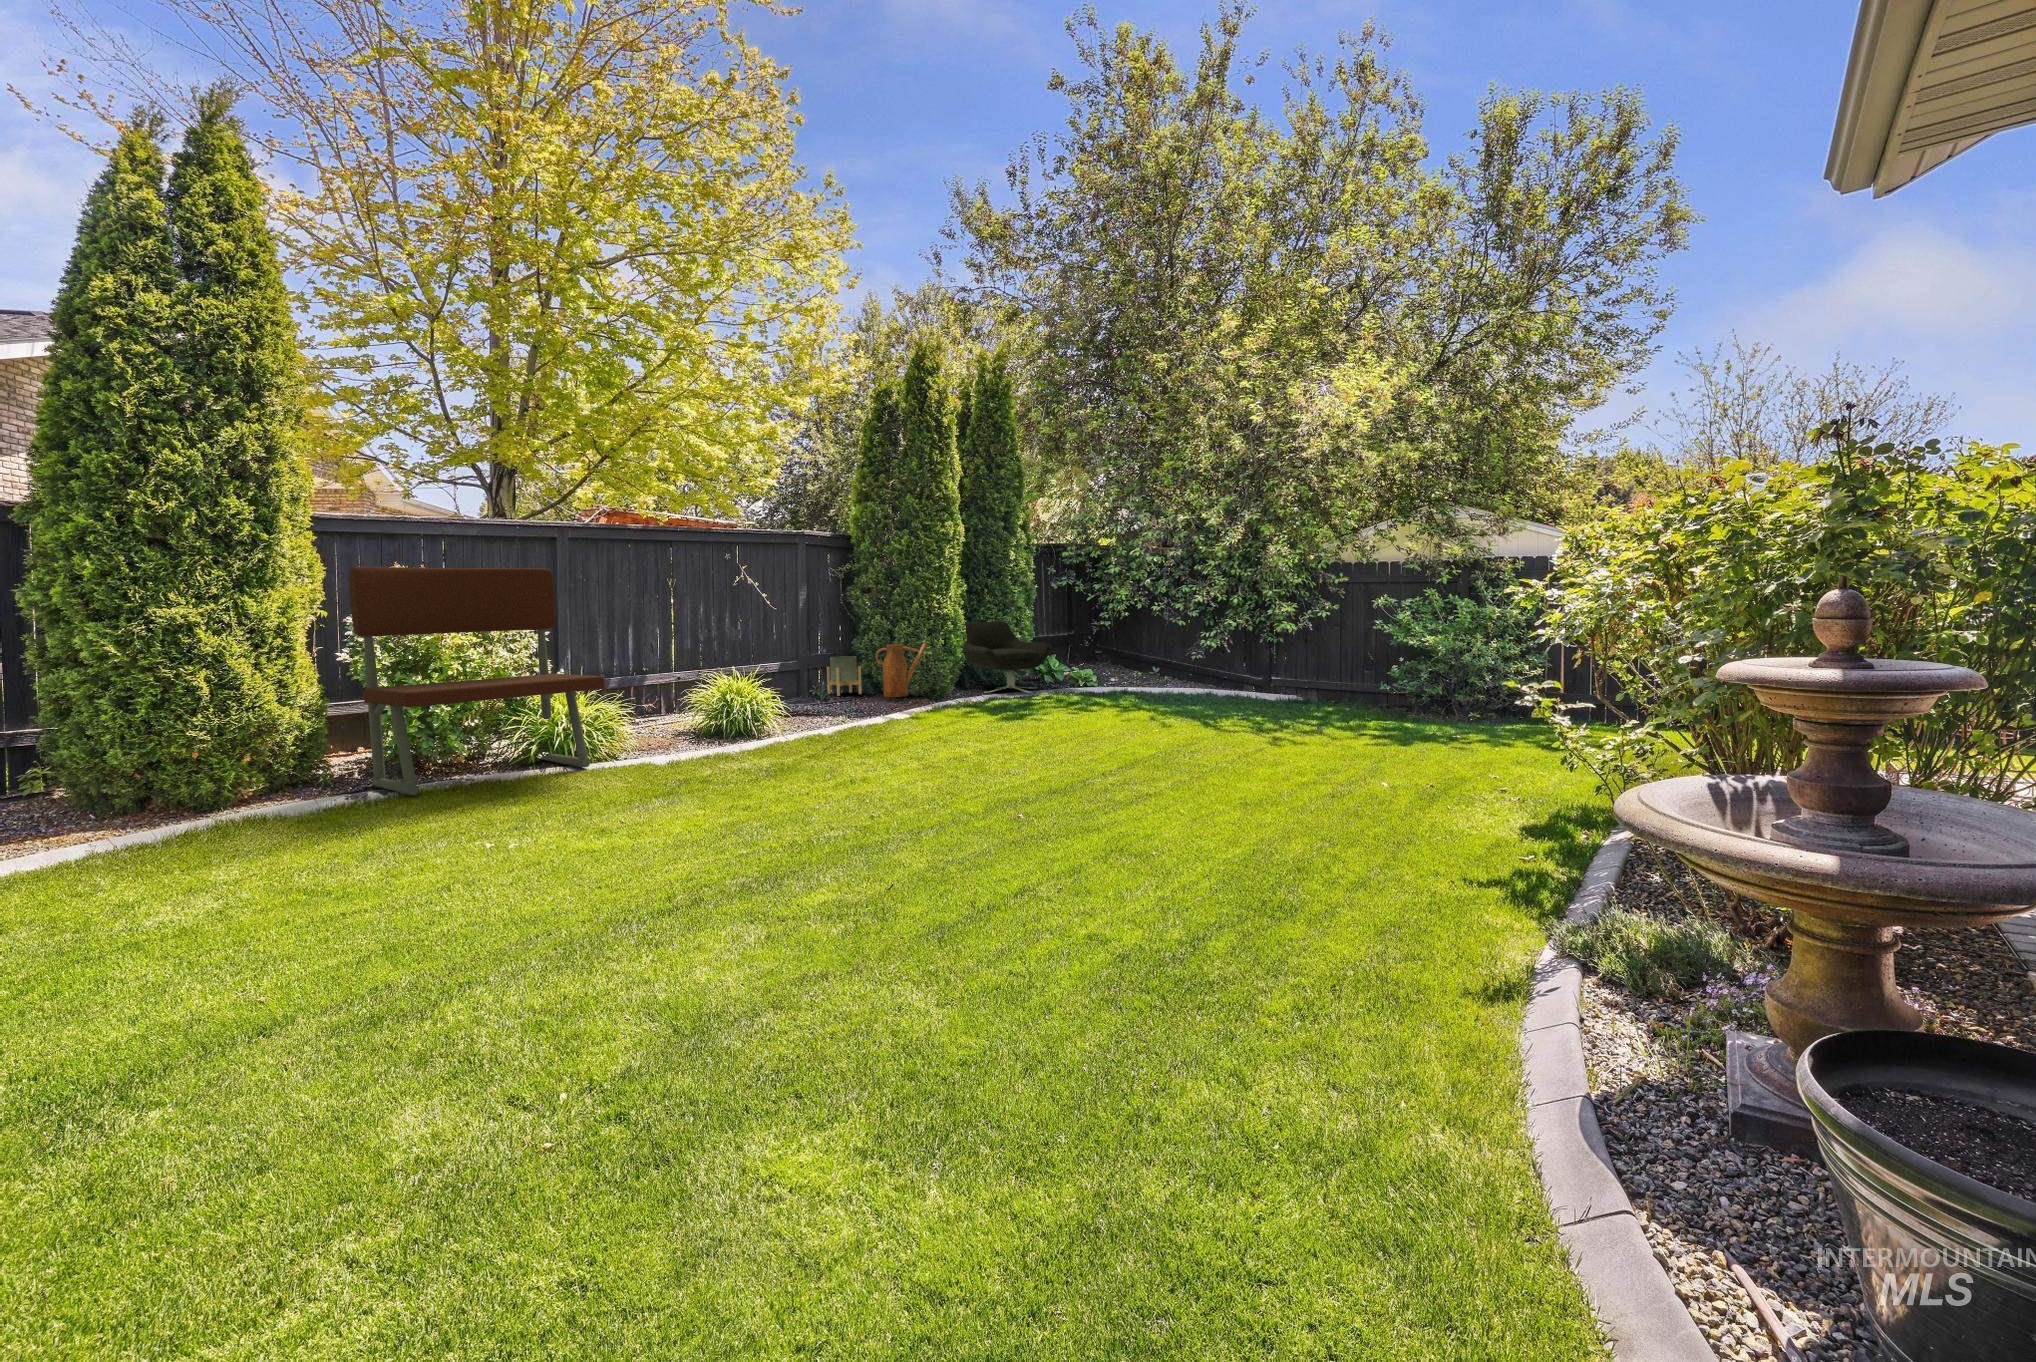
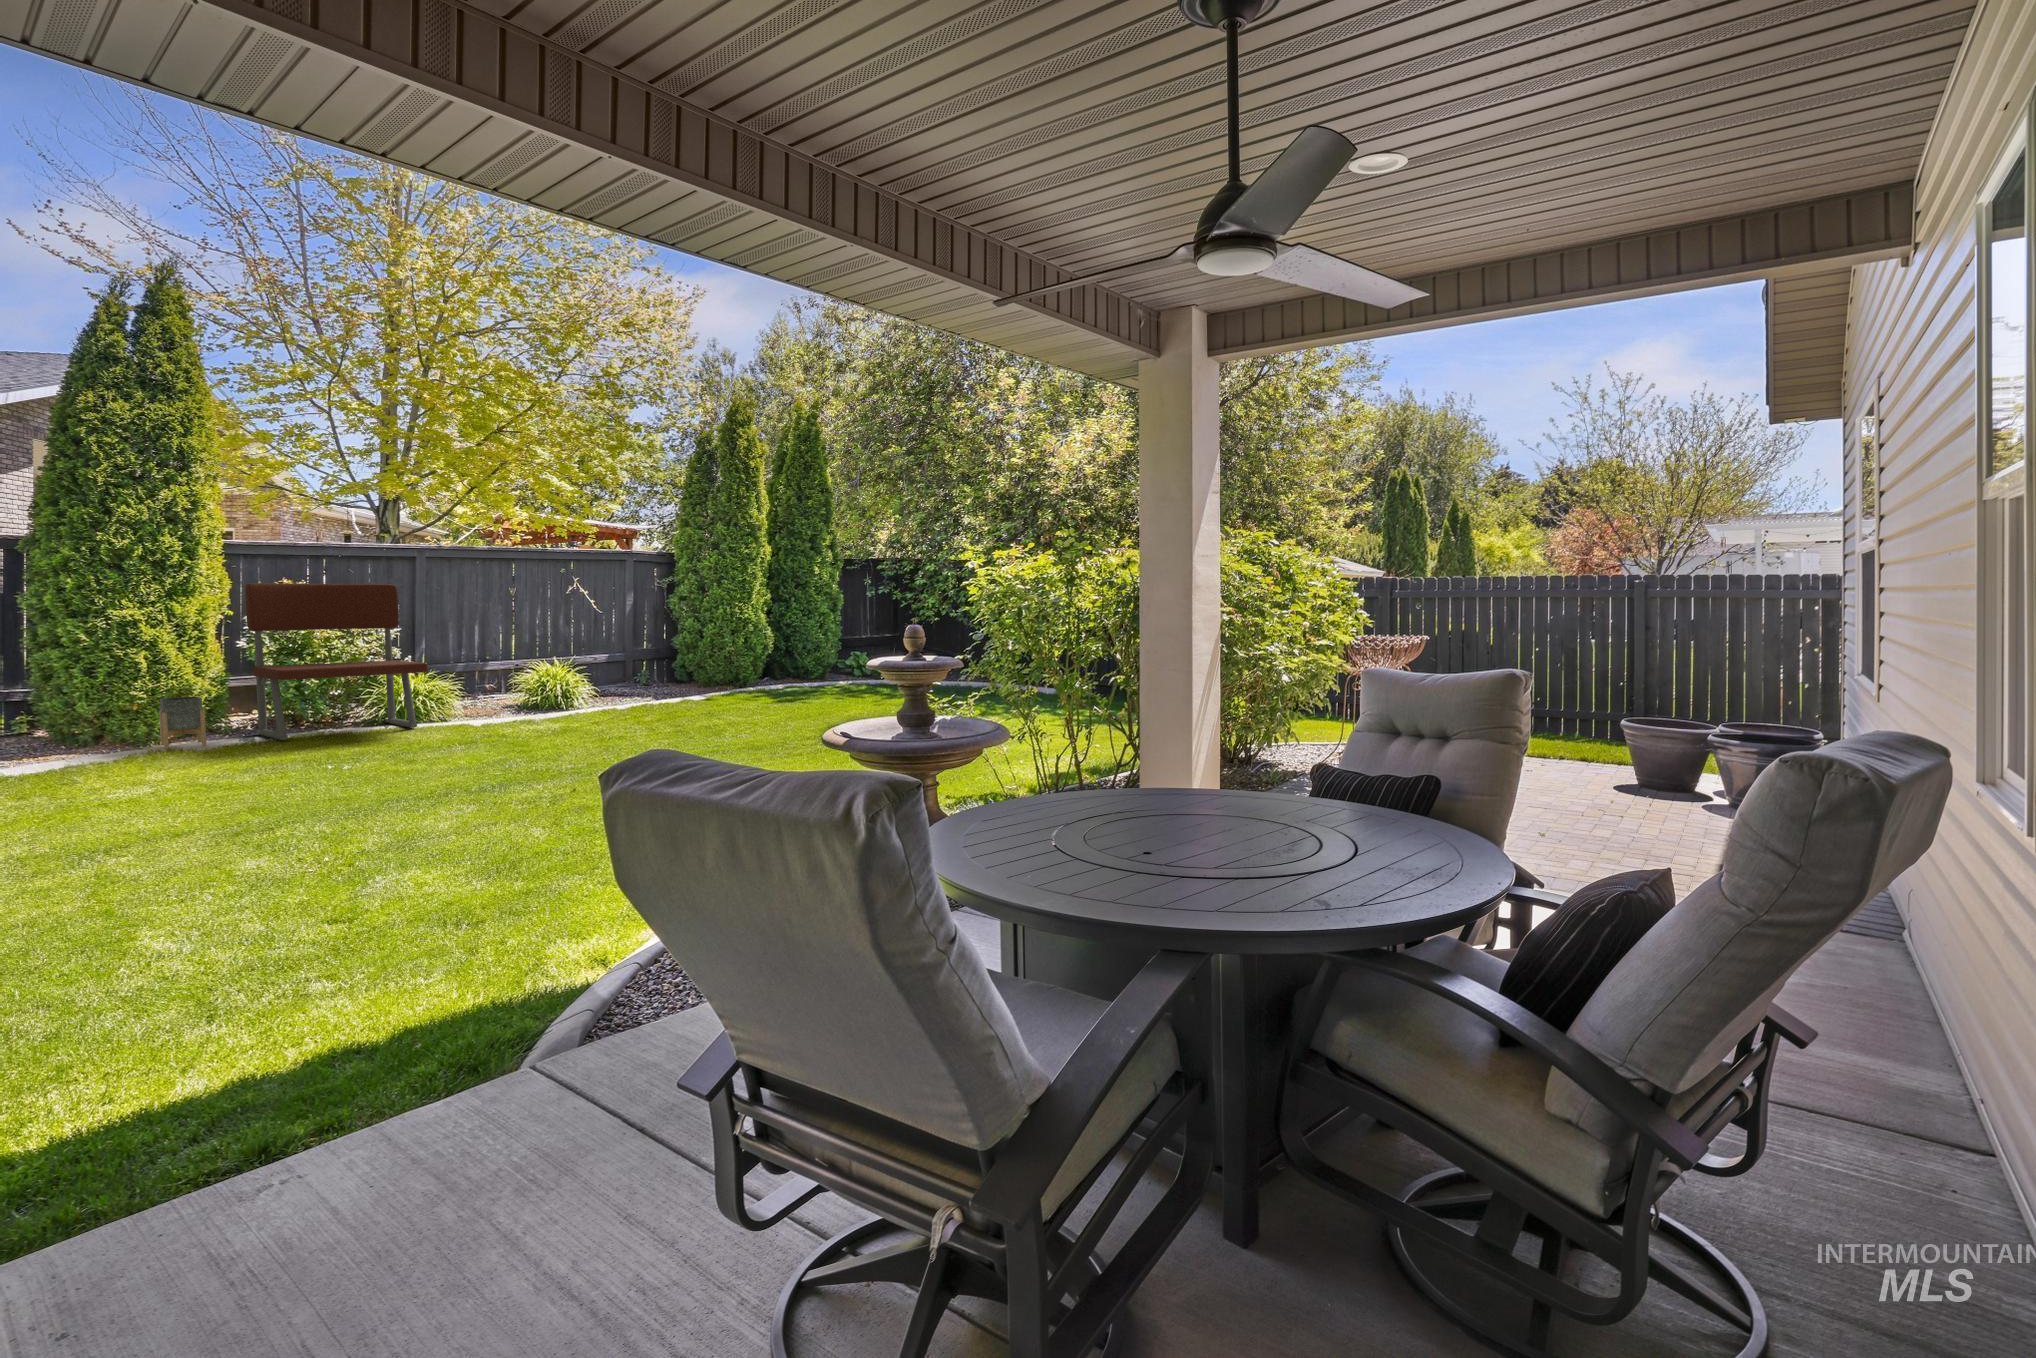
lounge chair: present [963,621,1053,693] -> none [766,627,843,687]
watering can: present [875,643,927,697] -> none [689,644,731,687]
planter: present [827,656,862,696] -> present [159,697,206,749]

